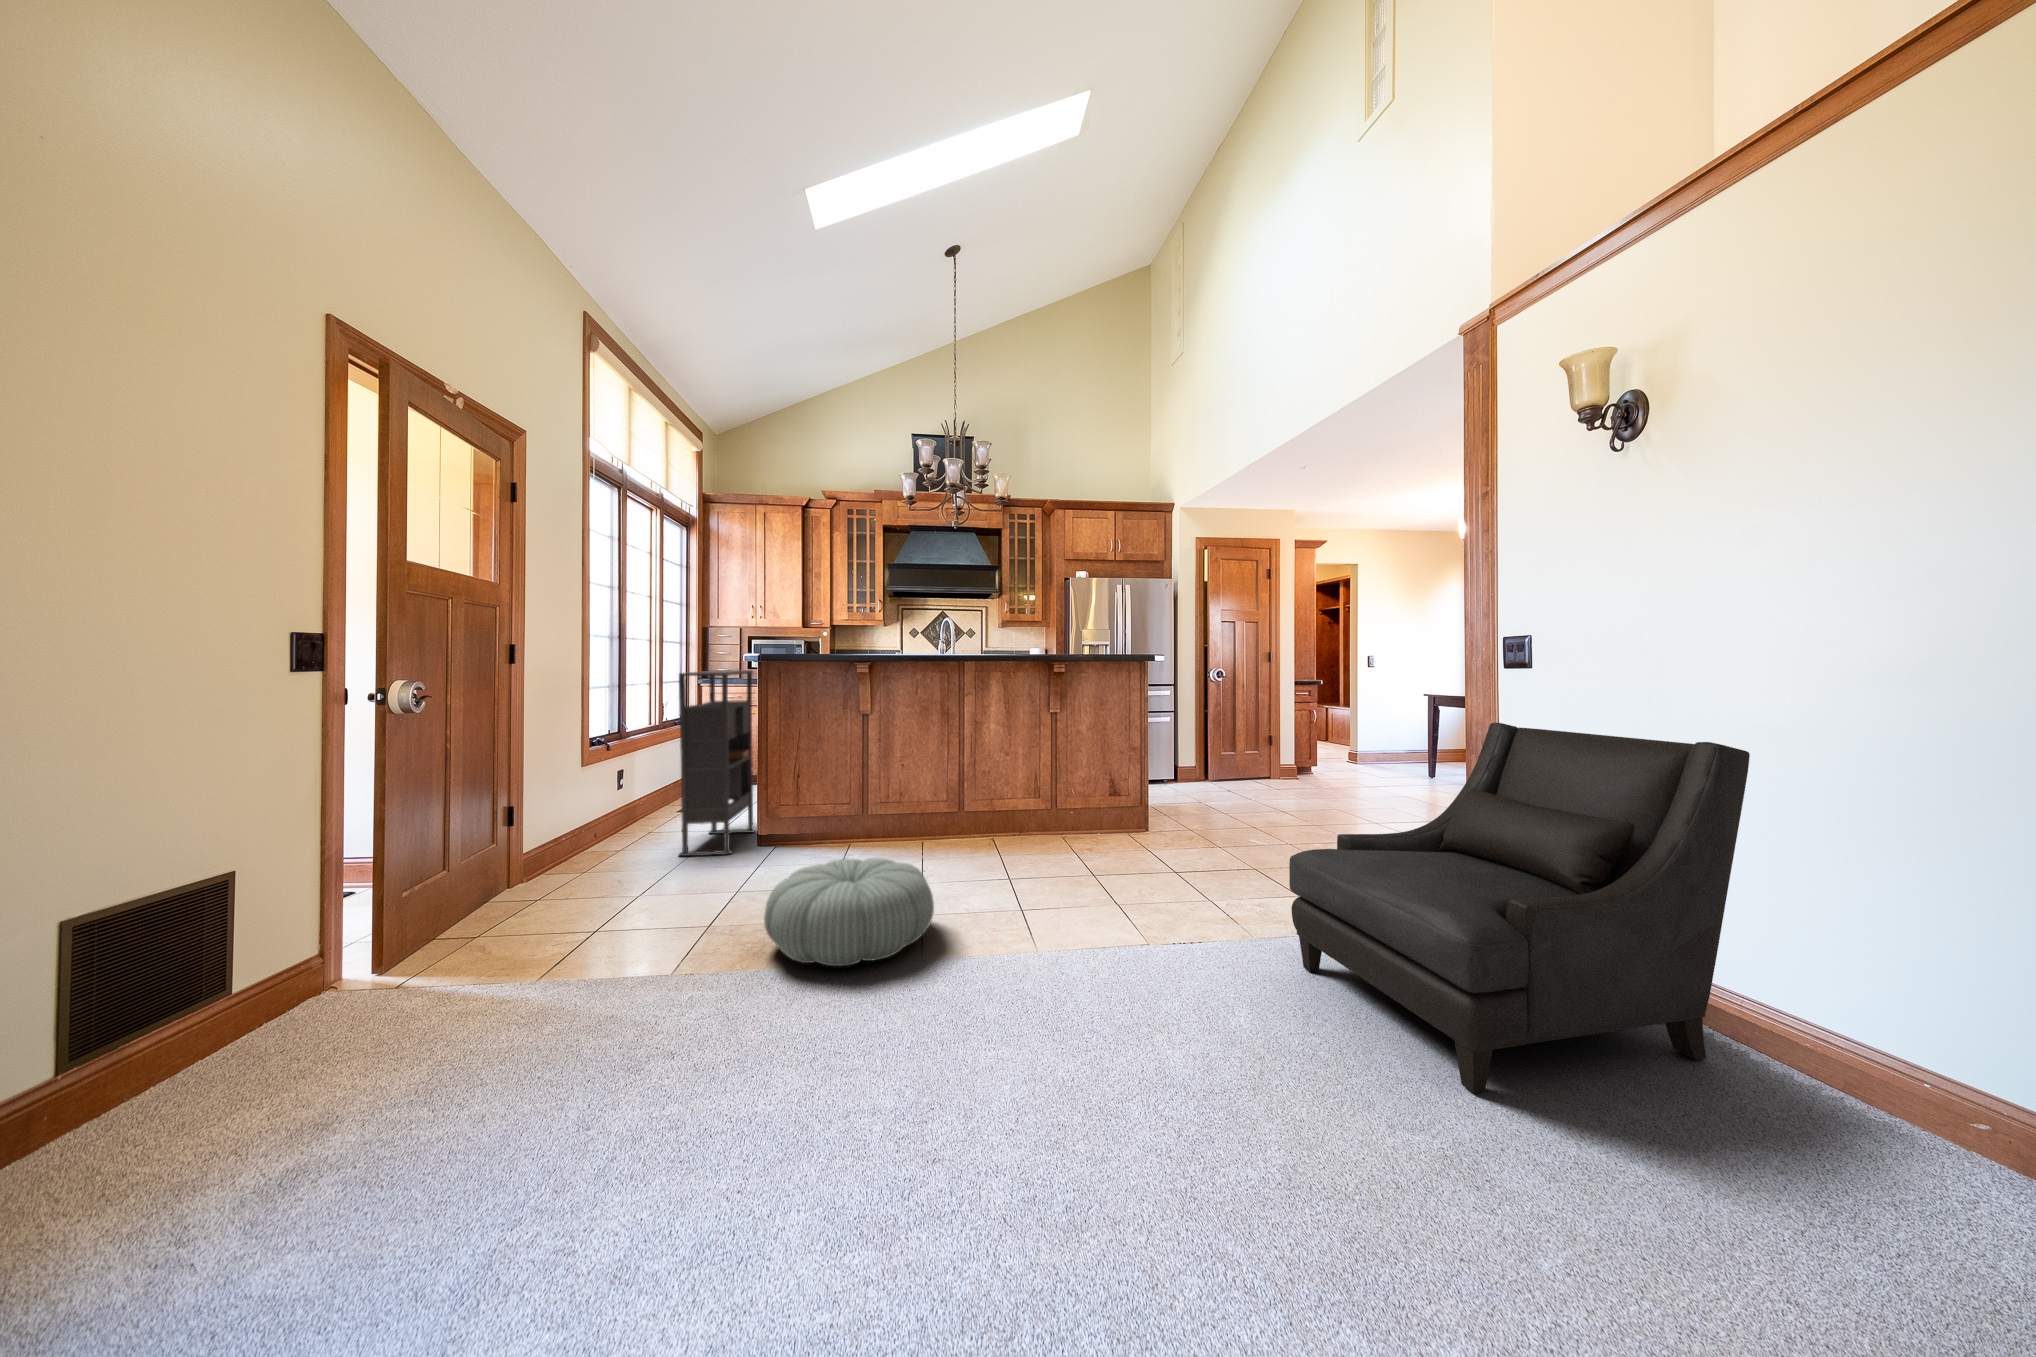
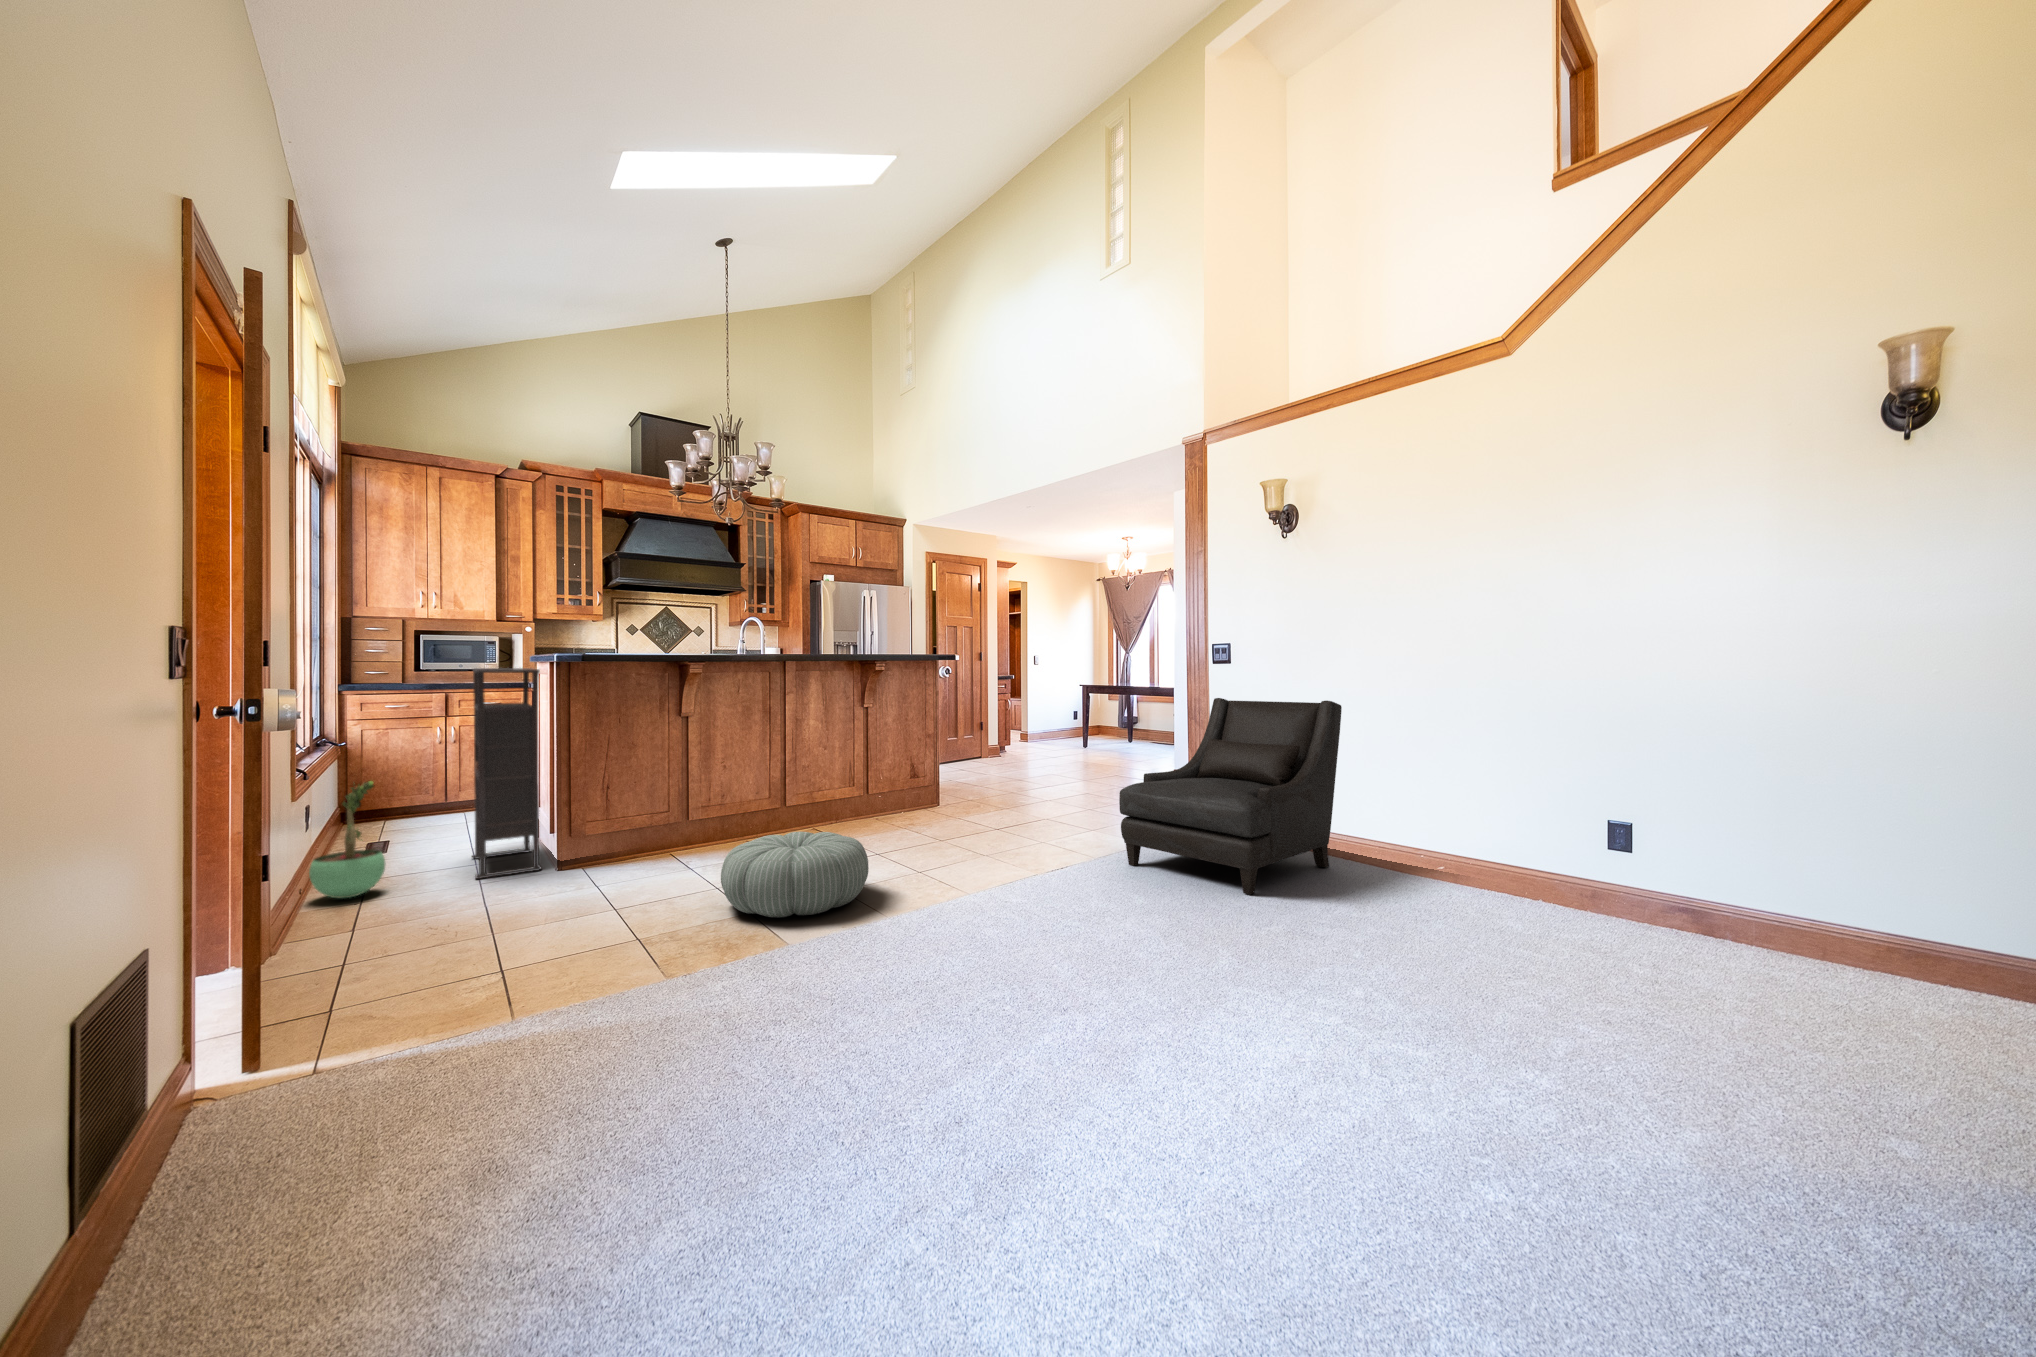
potted plant: none [560,765,616,861] -> present [309,781,385,899]

